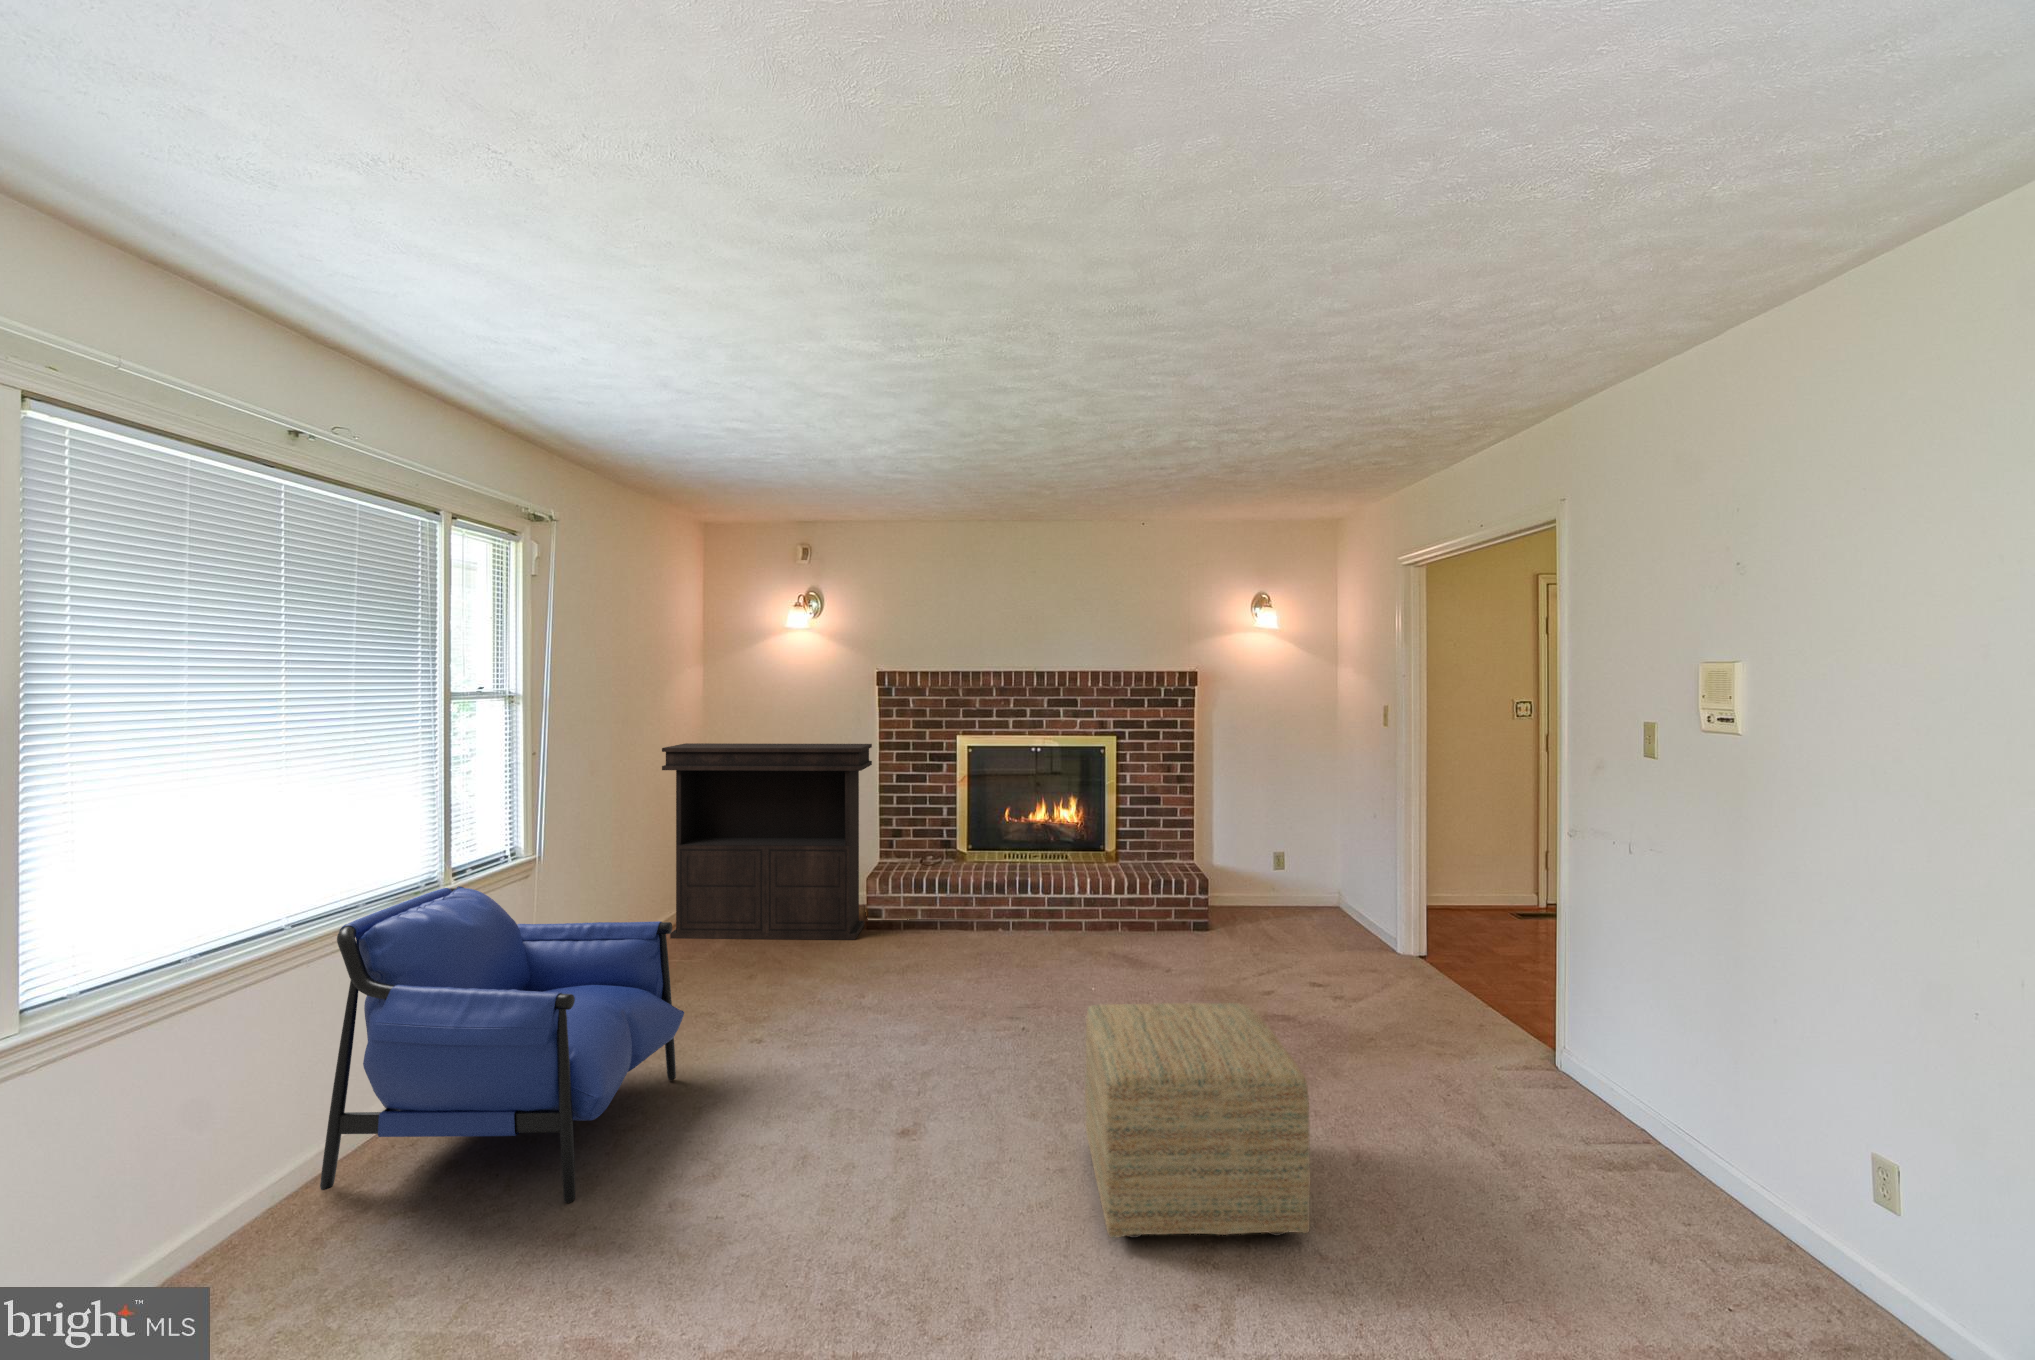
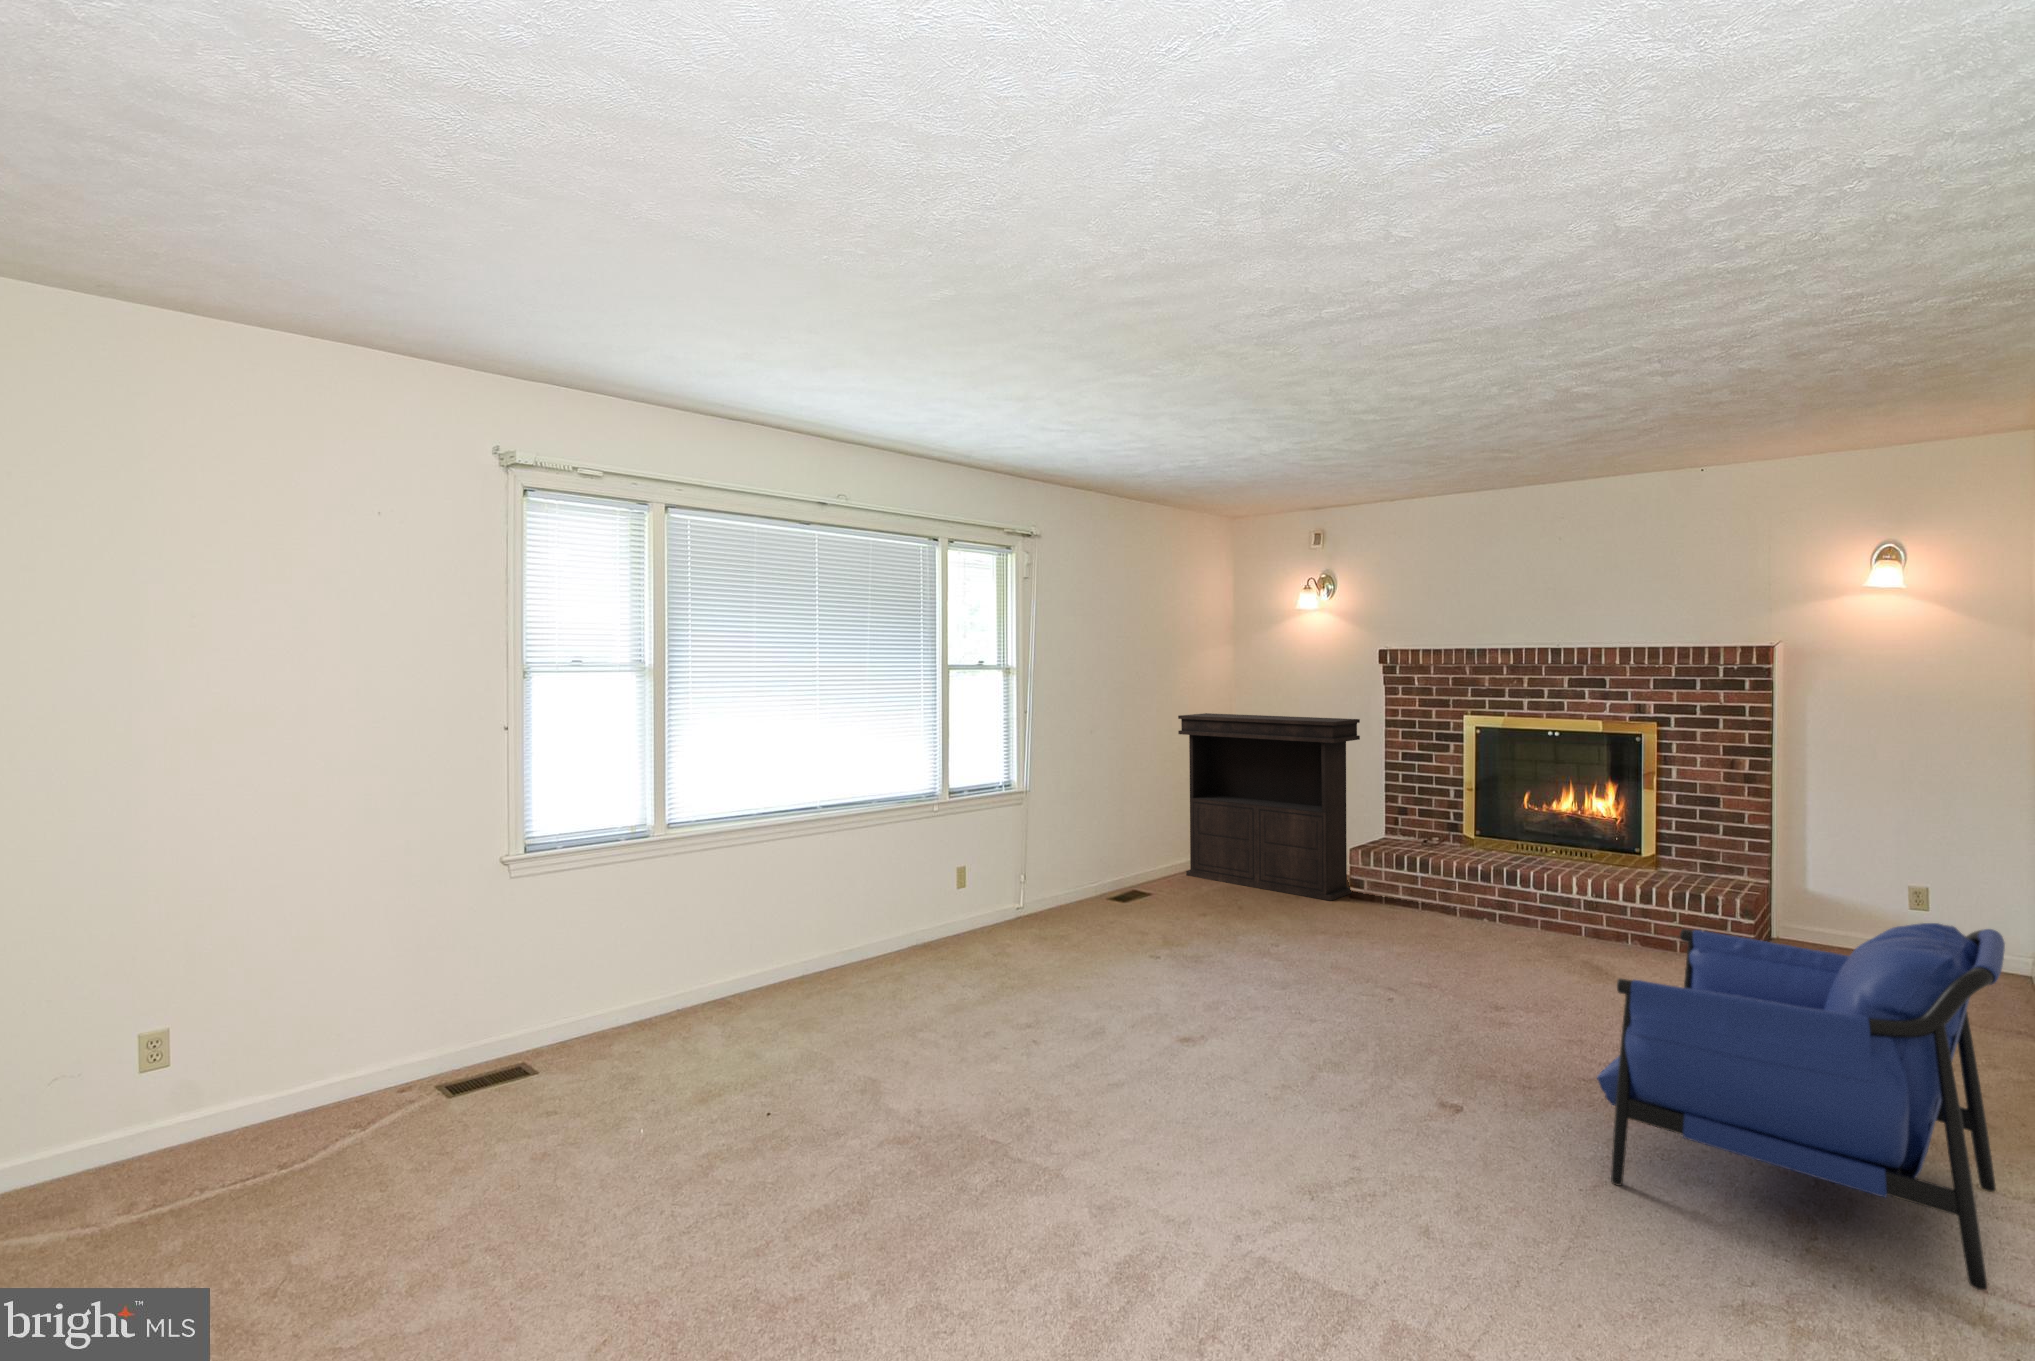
armchair: present [320,886,684,1203] -> present [1597,923,2005,1290]
ottoman: present [1085,1003,1311,1238] -> none [1279,932,1491,1125]

